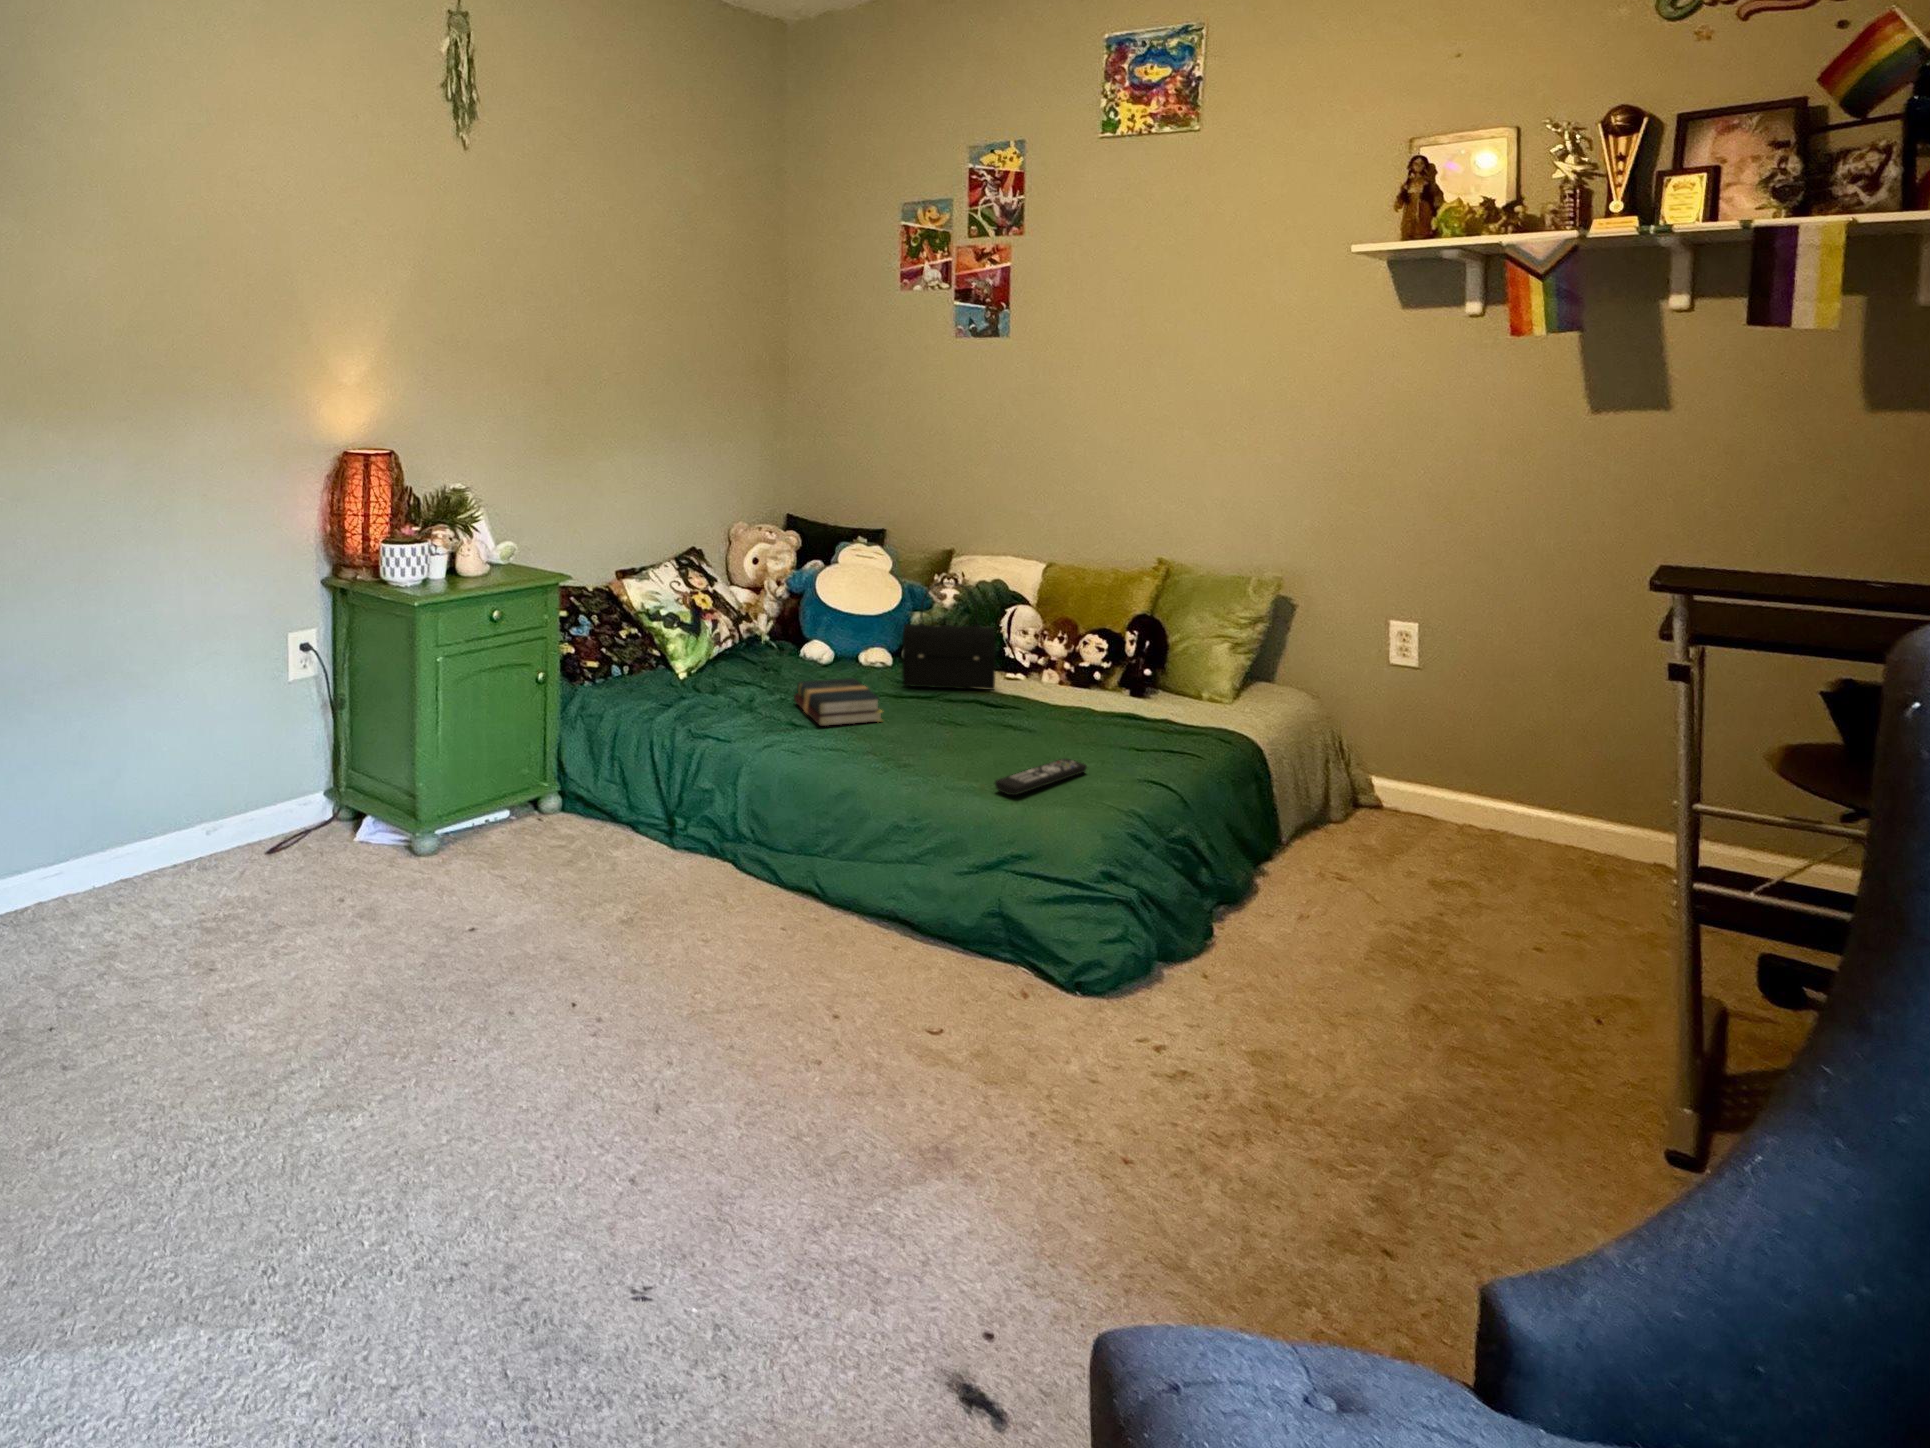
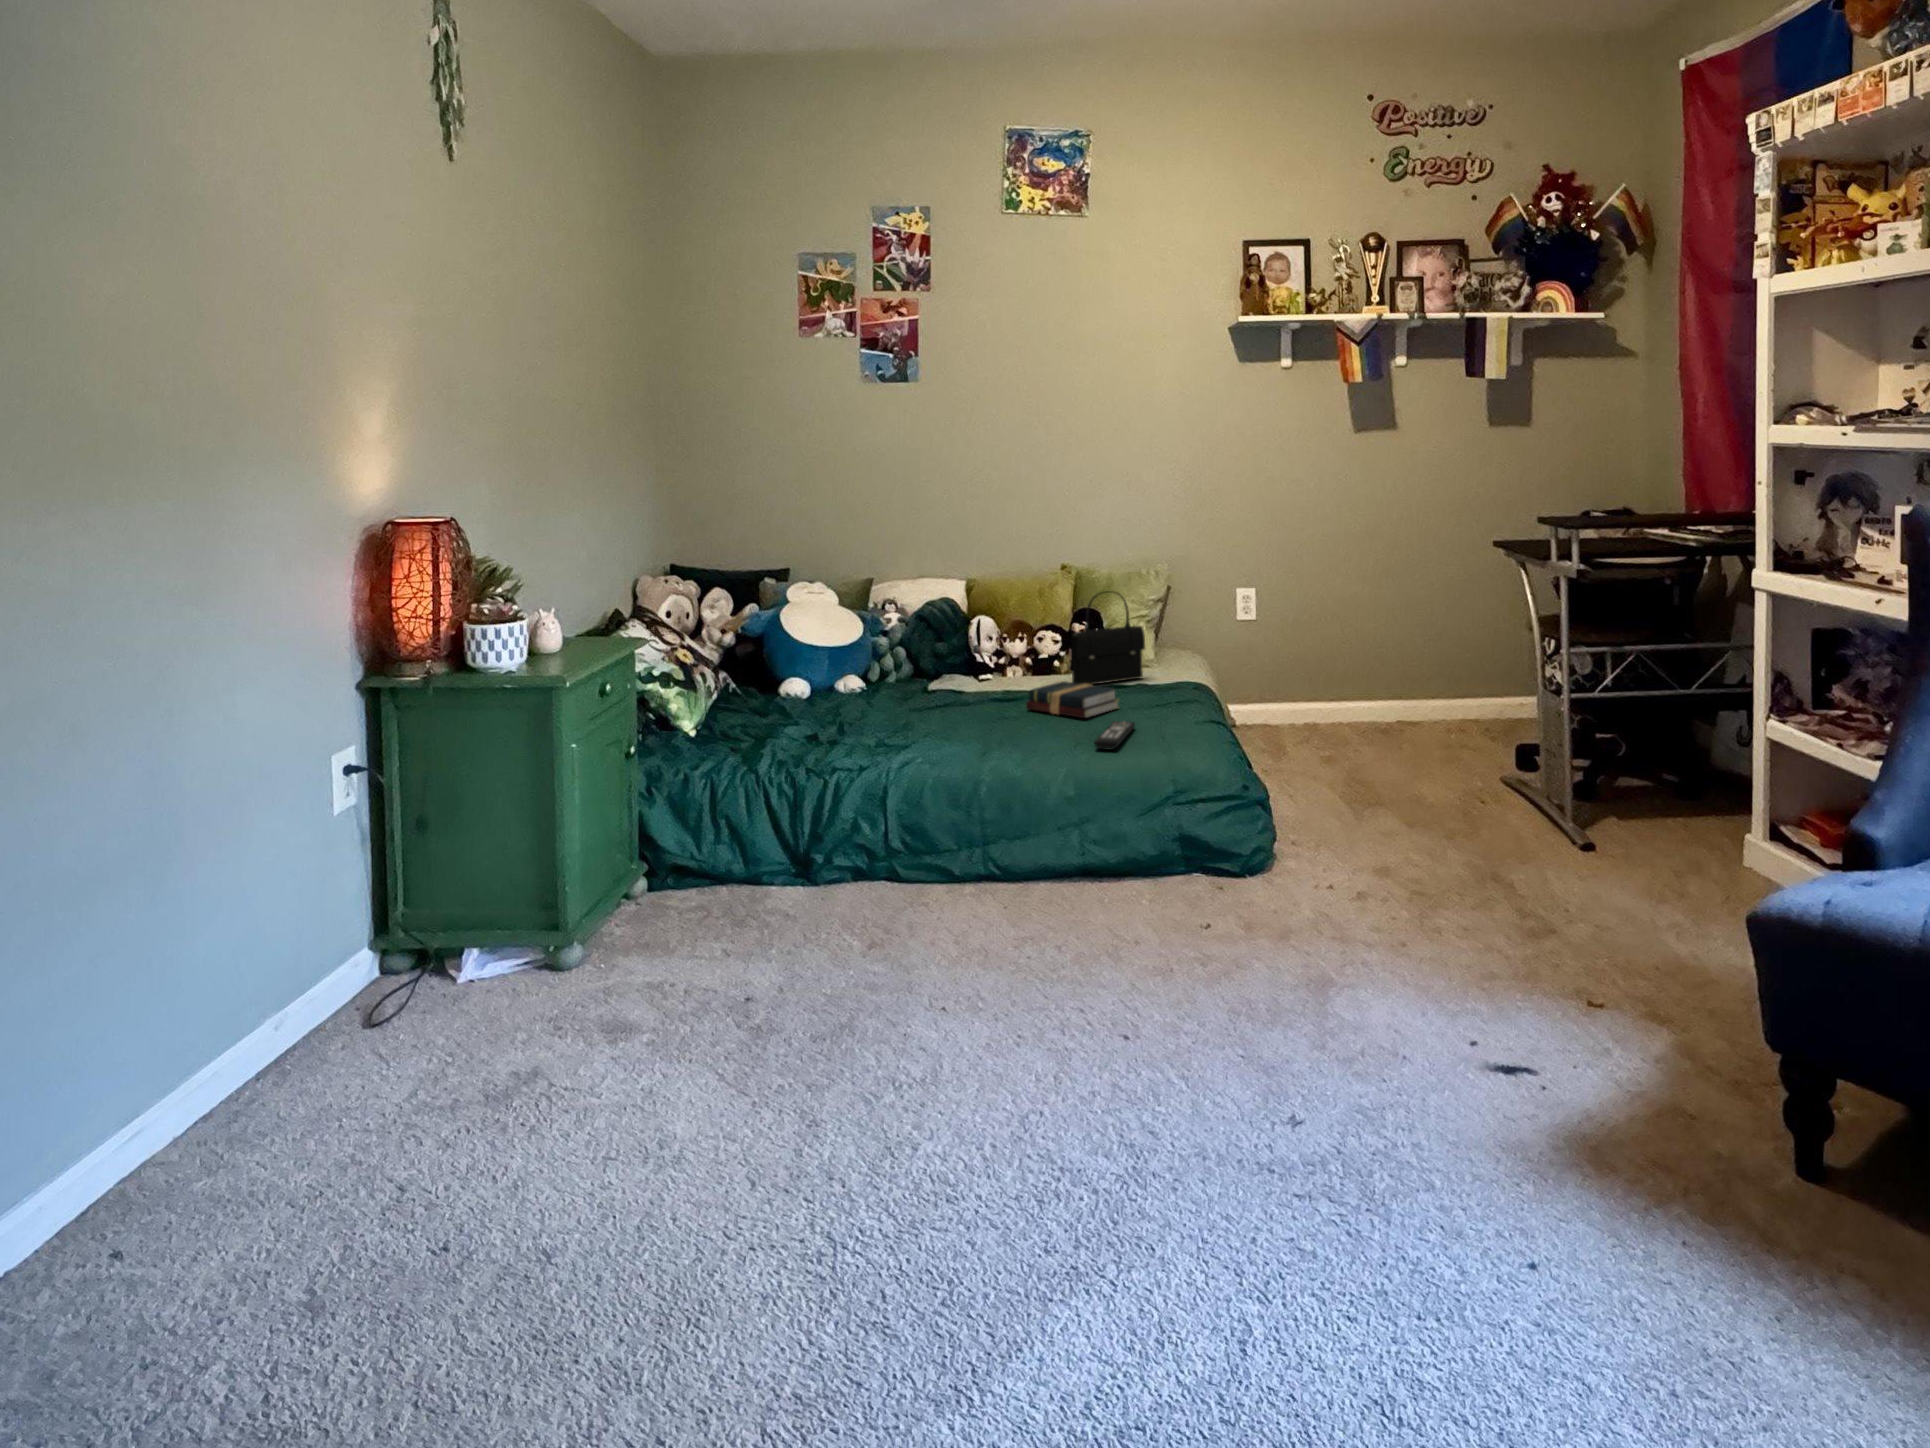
handbag: present [902,582,996,690] -> present [1071,591,1145,685]
hardback book: present [794,678,882,726] -> present [1026,681,1118,718]

